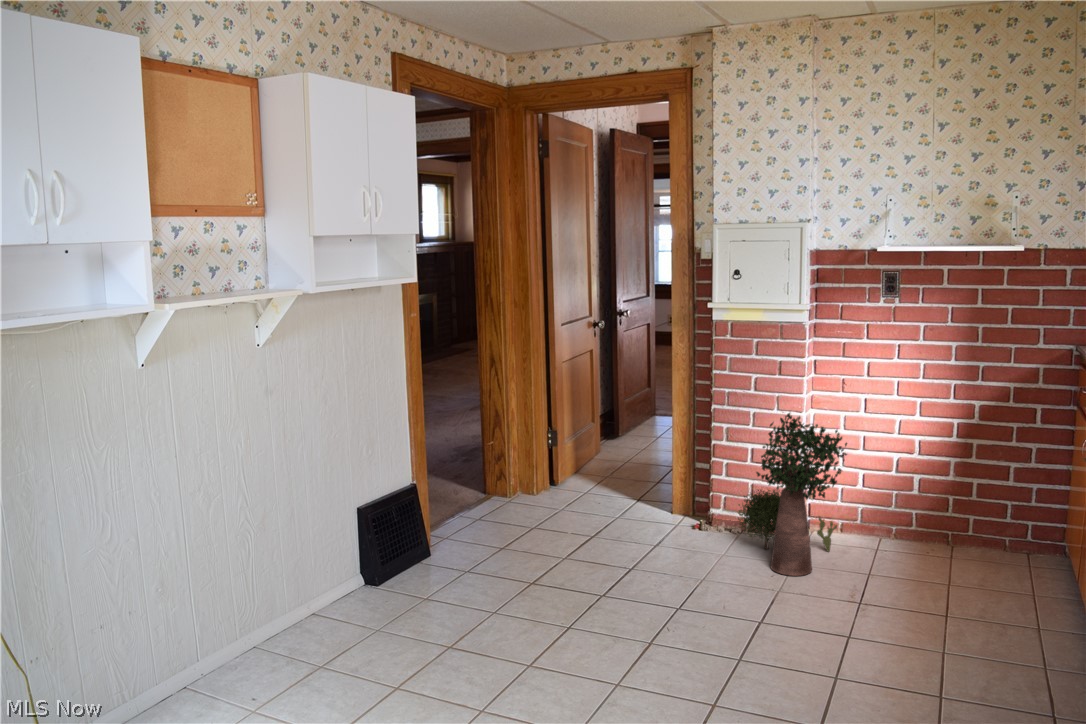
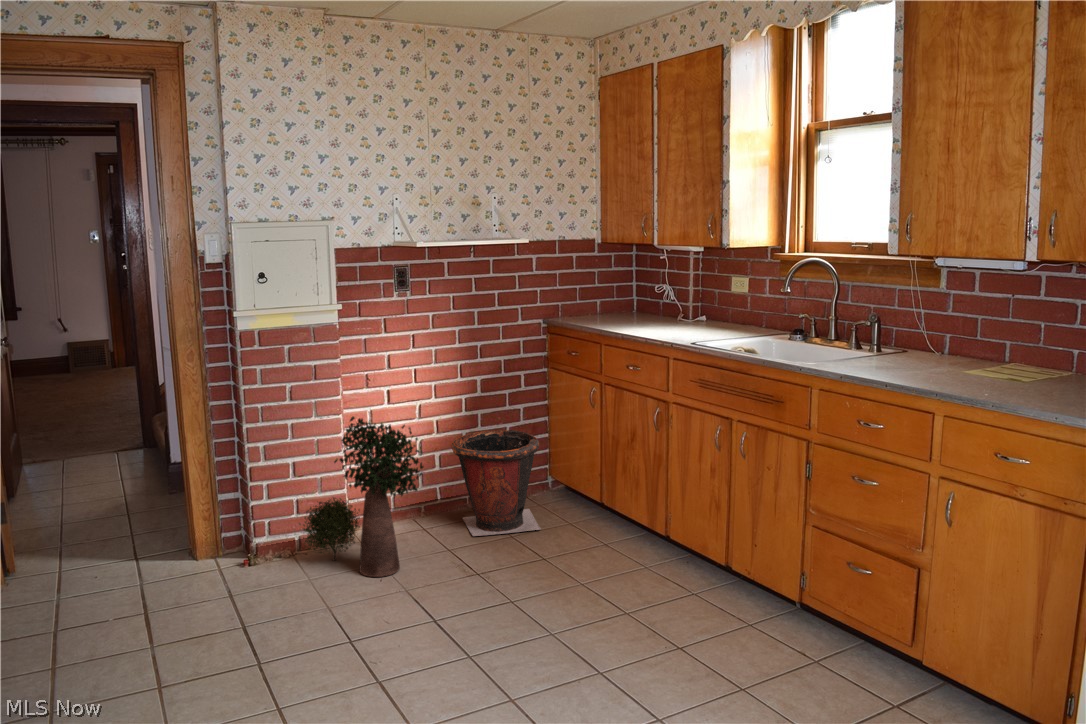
waste bin: none [917,461,1027,589] -> present [451,430,541,536]

